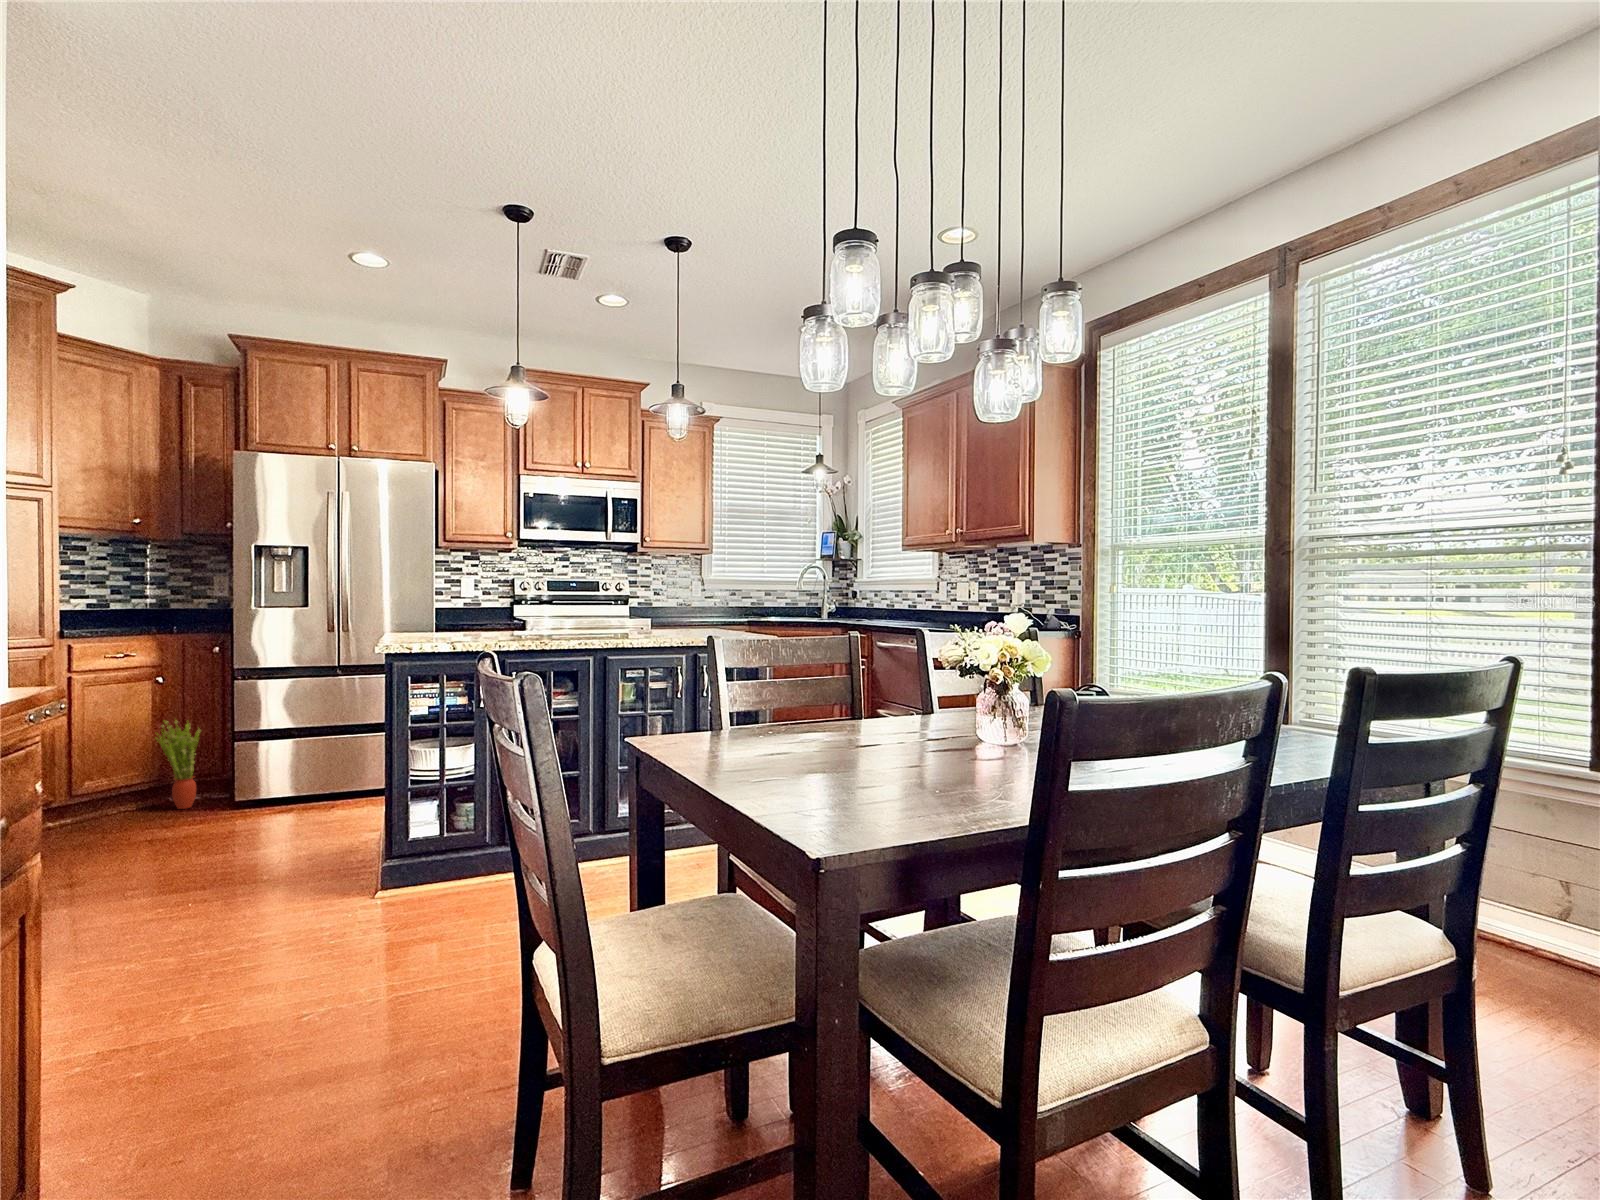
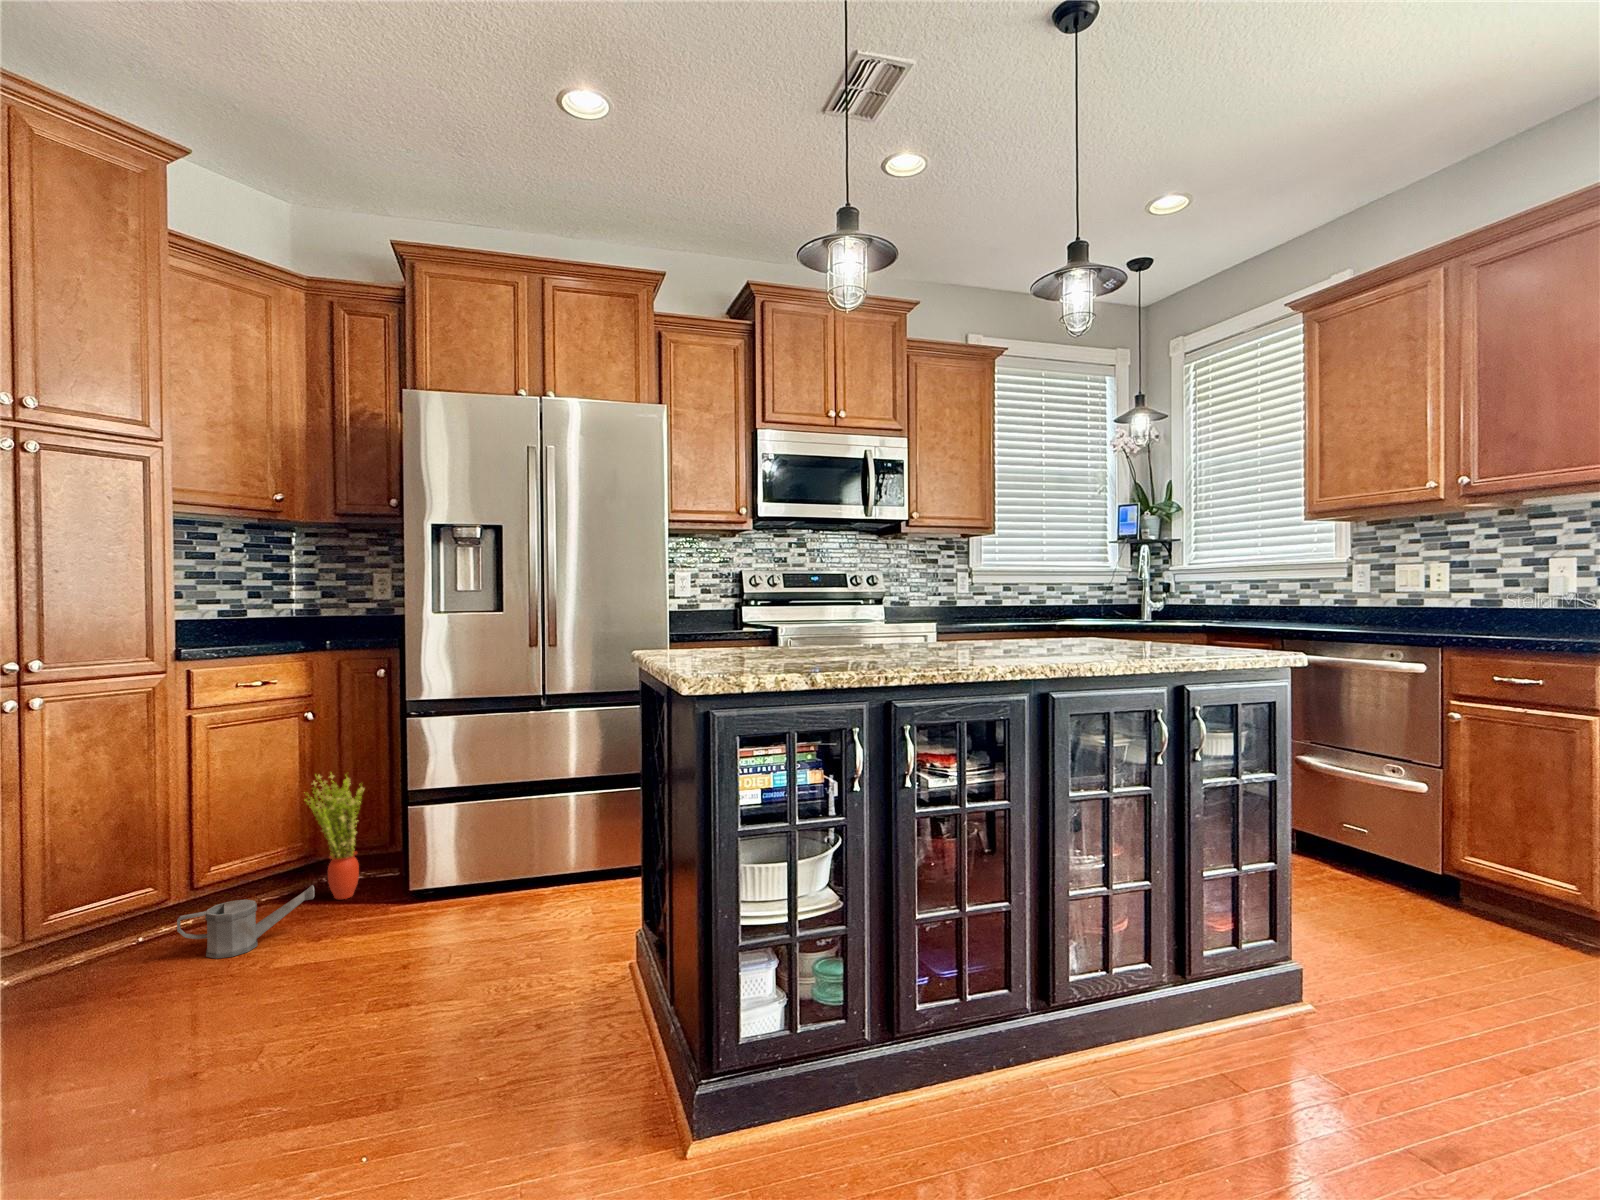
watering can: none [61,792,162,837] -> present [177,885,315,959]

